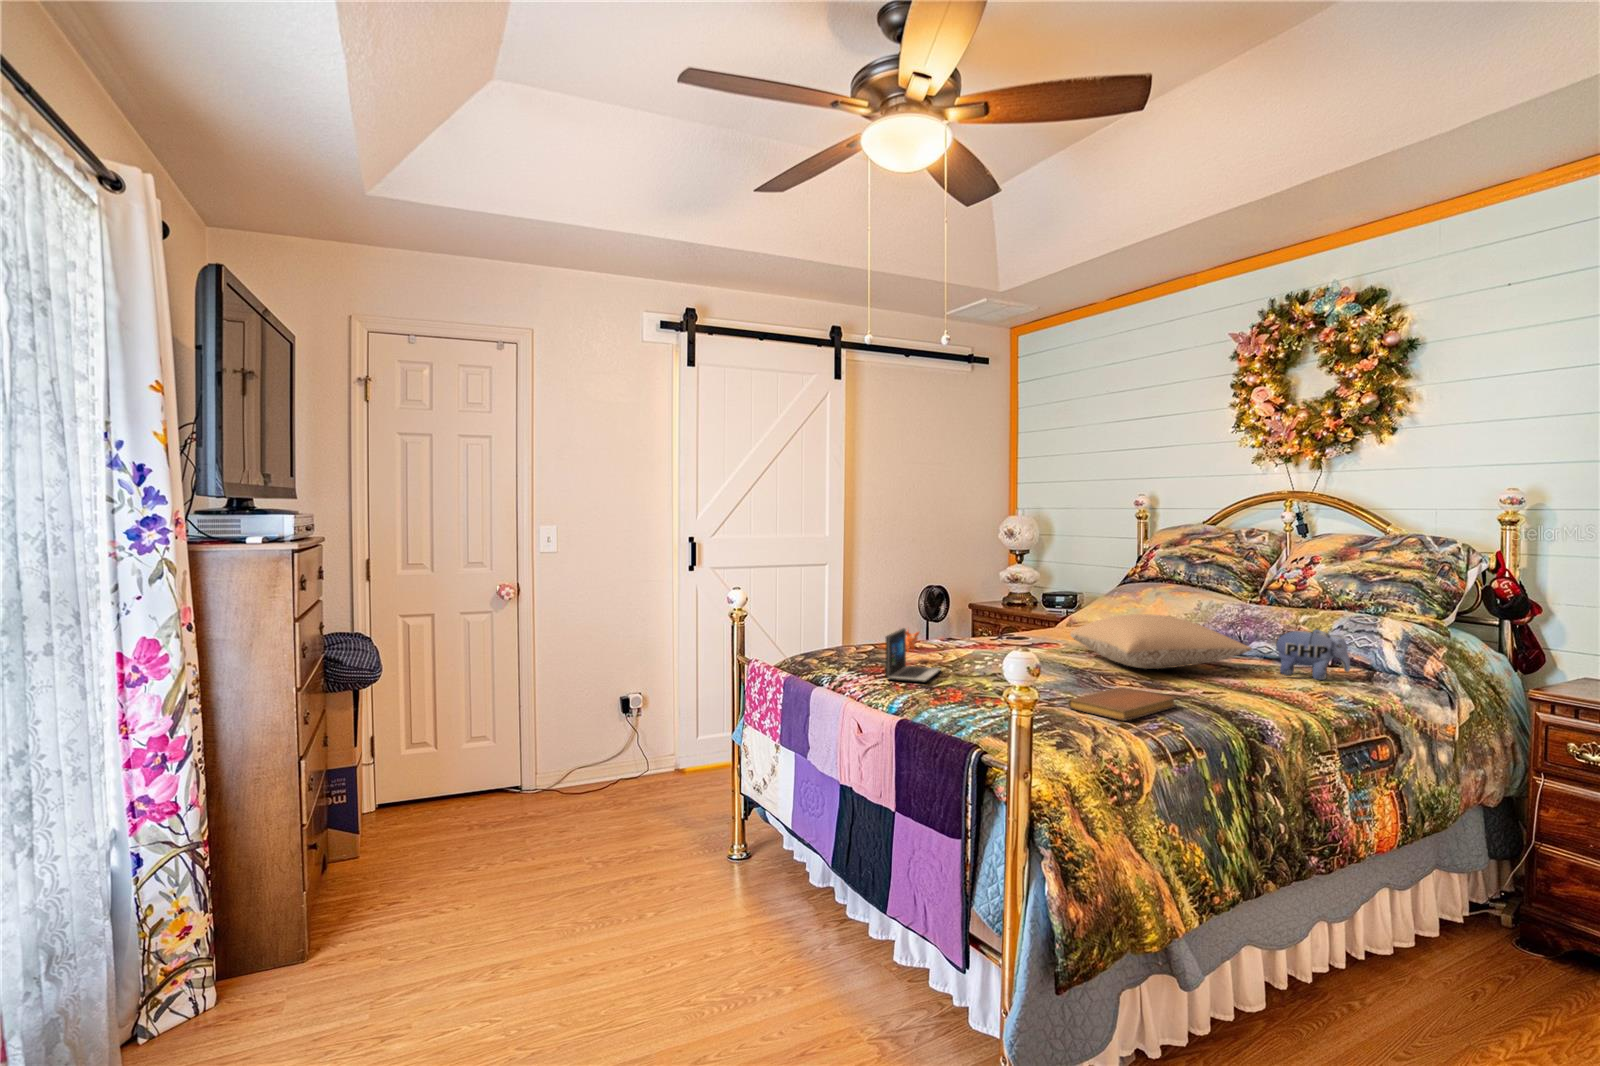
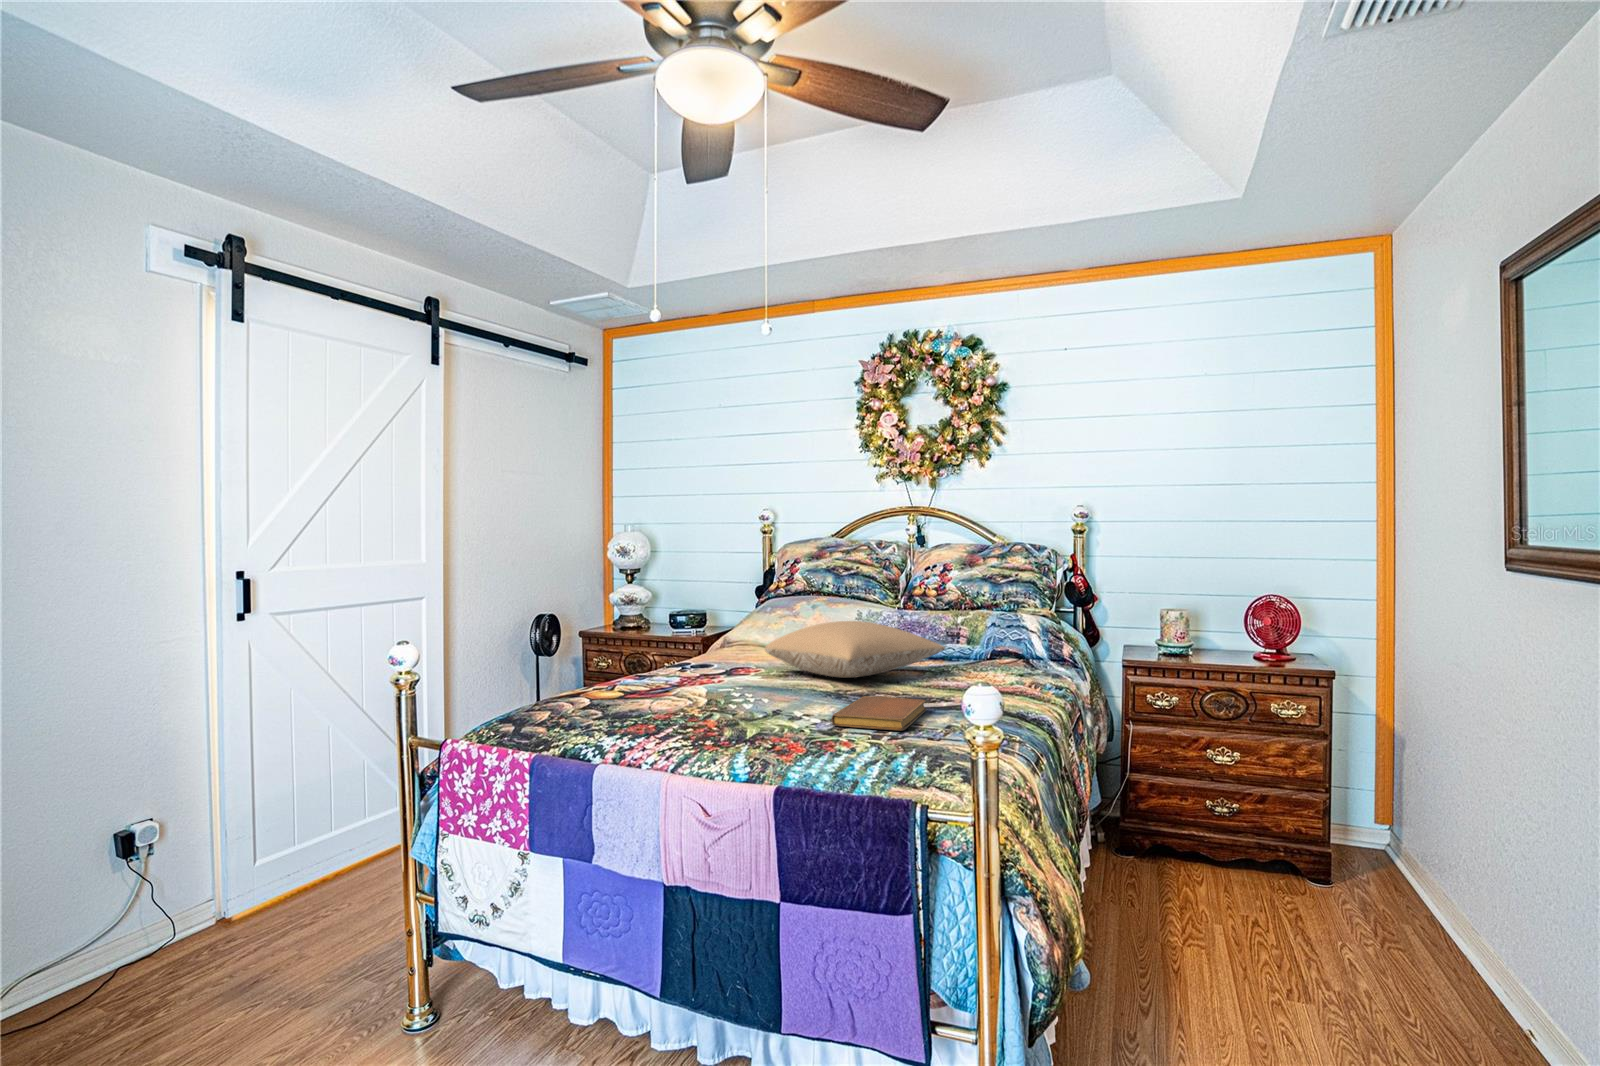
laptop: present [886,628,941,683] -> none [586,653,645,721]
plush toy: present [1275,629,1350,680] -> none [953,624,1017,673]

